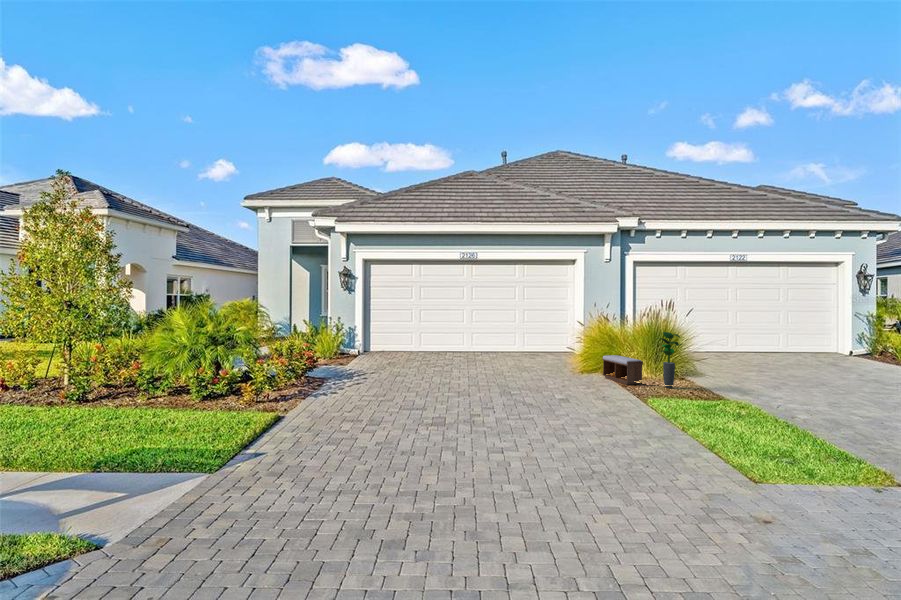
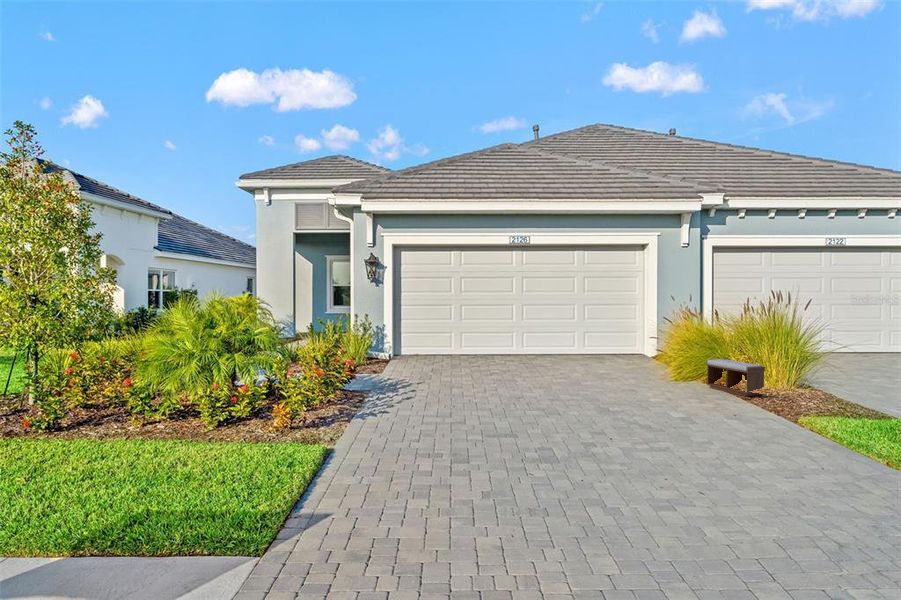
potted plant: present [660,332,681,388] -> none [786,330,823,401]

